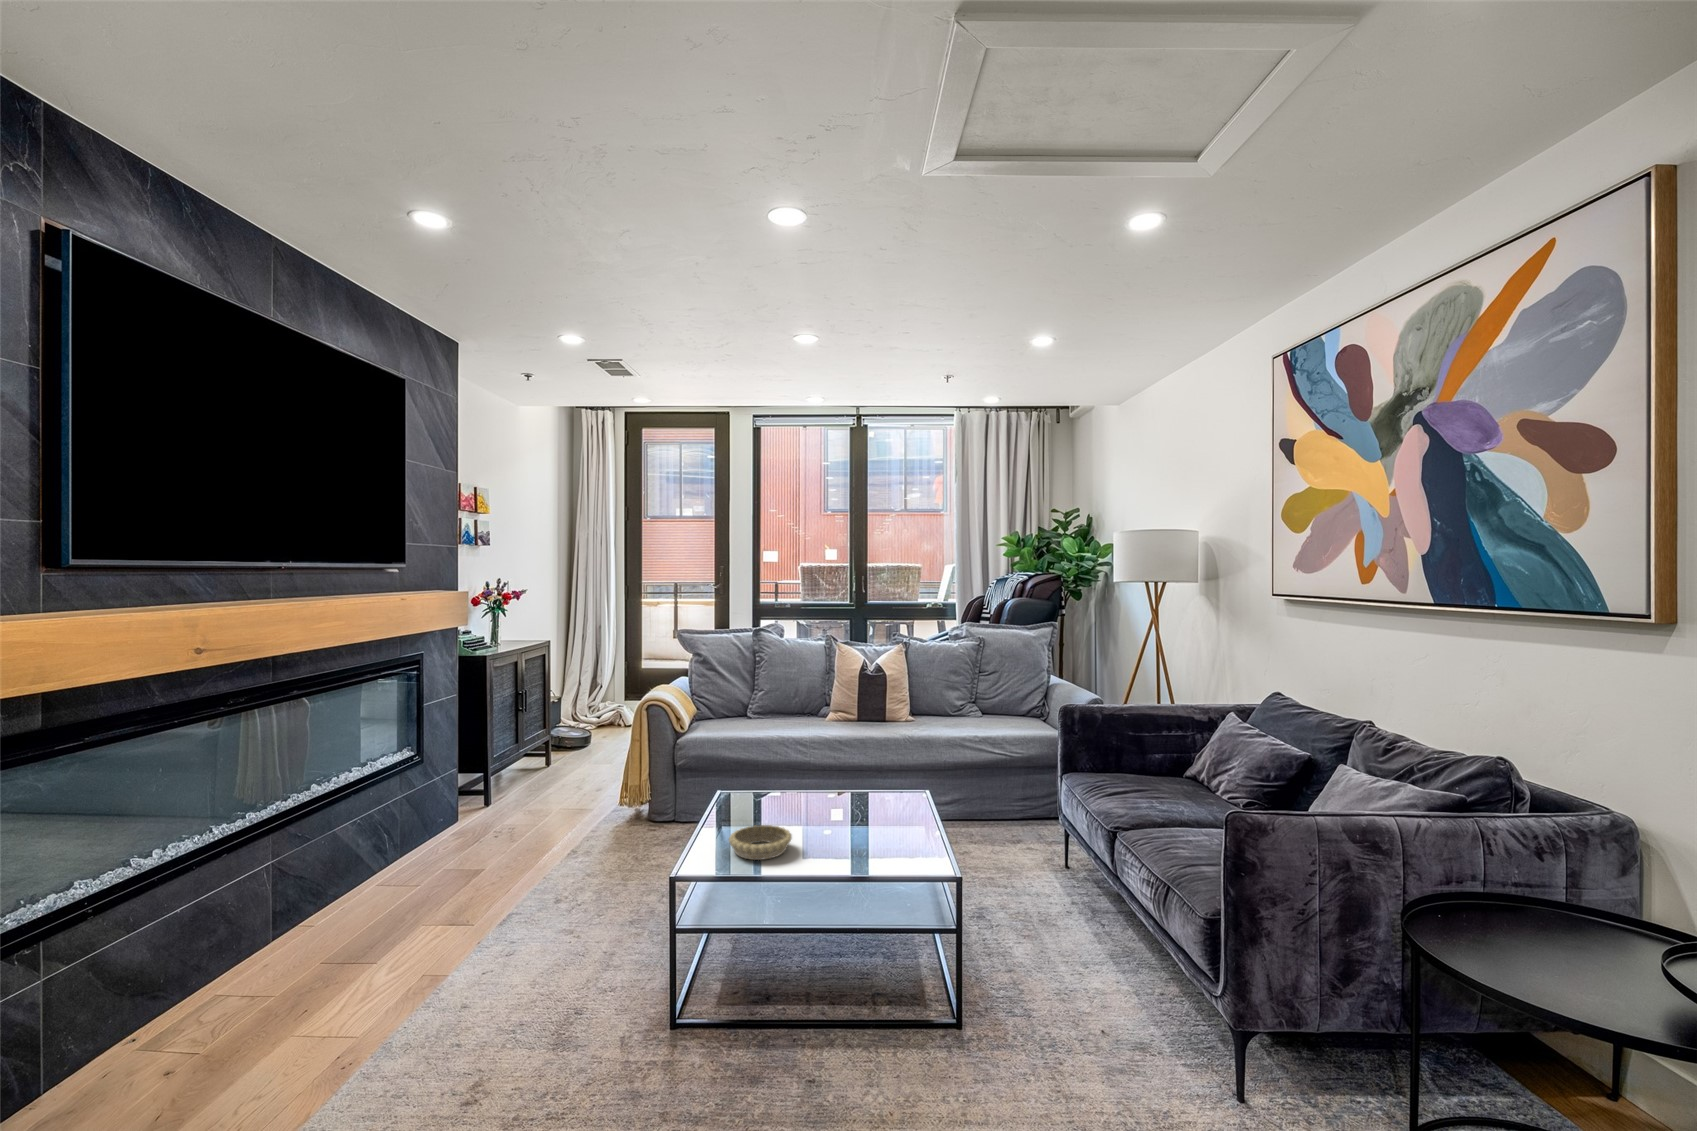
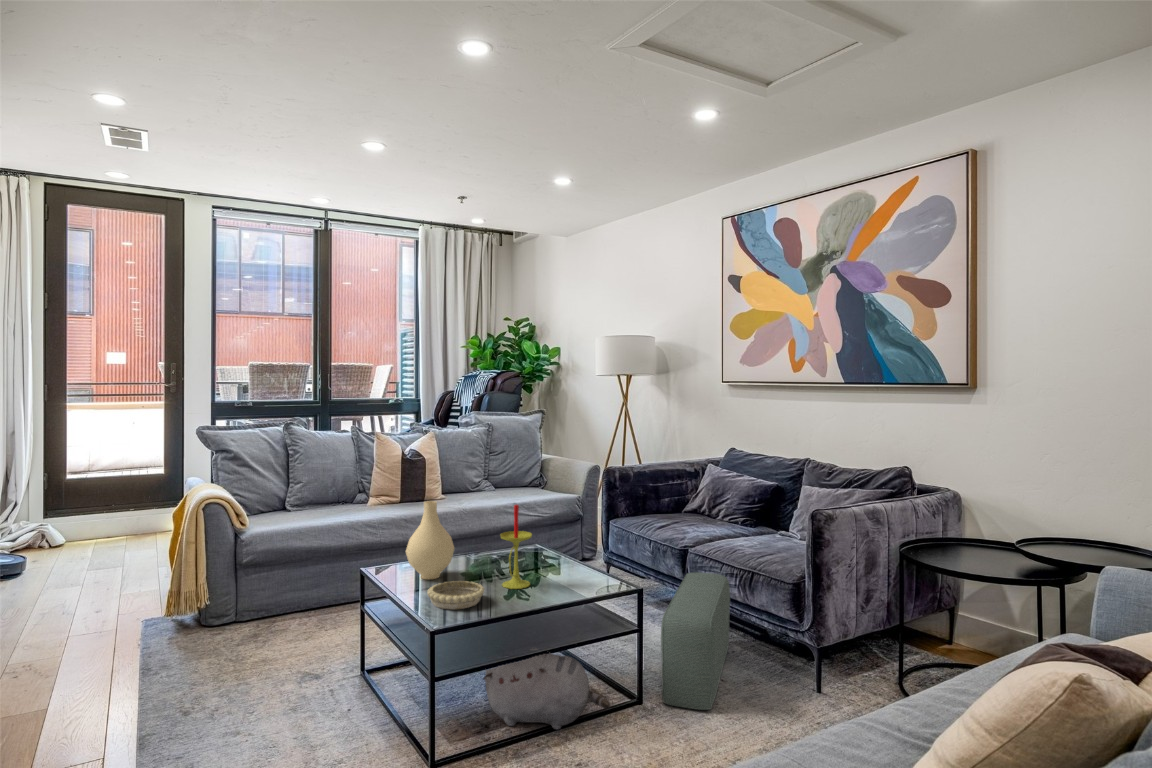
vase: none [754,730,808,817] -> present [406,501,454,579]
candle: none [830,745,869,847] -> present [500,505,532,589]
pouf: none [981,865,1158,1069] -> present [661,572,730,710]
plush toy: none [764,915,883,1031] -> present [483,648,610,730]

